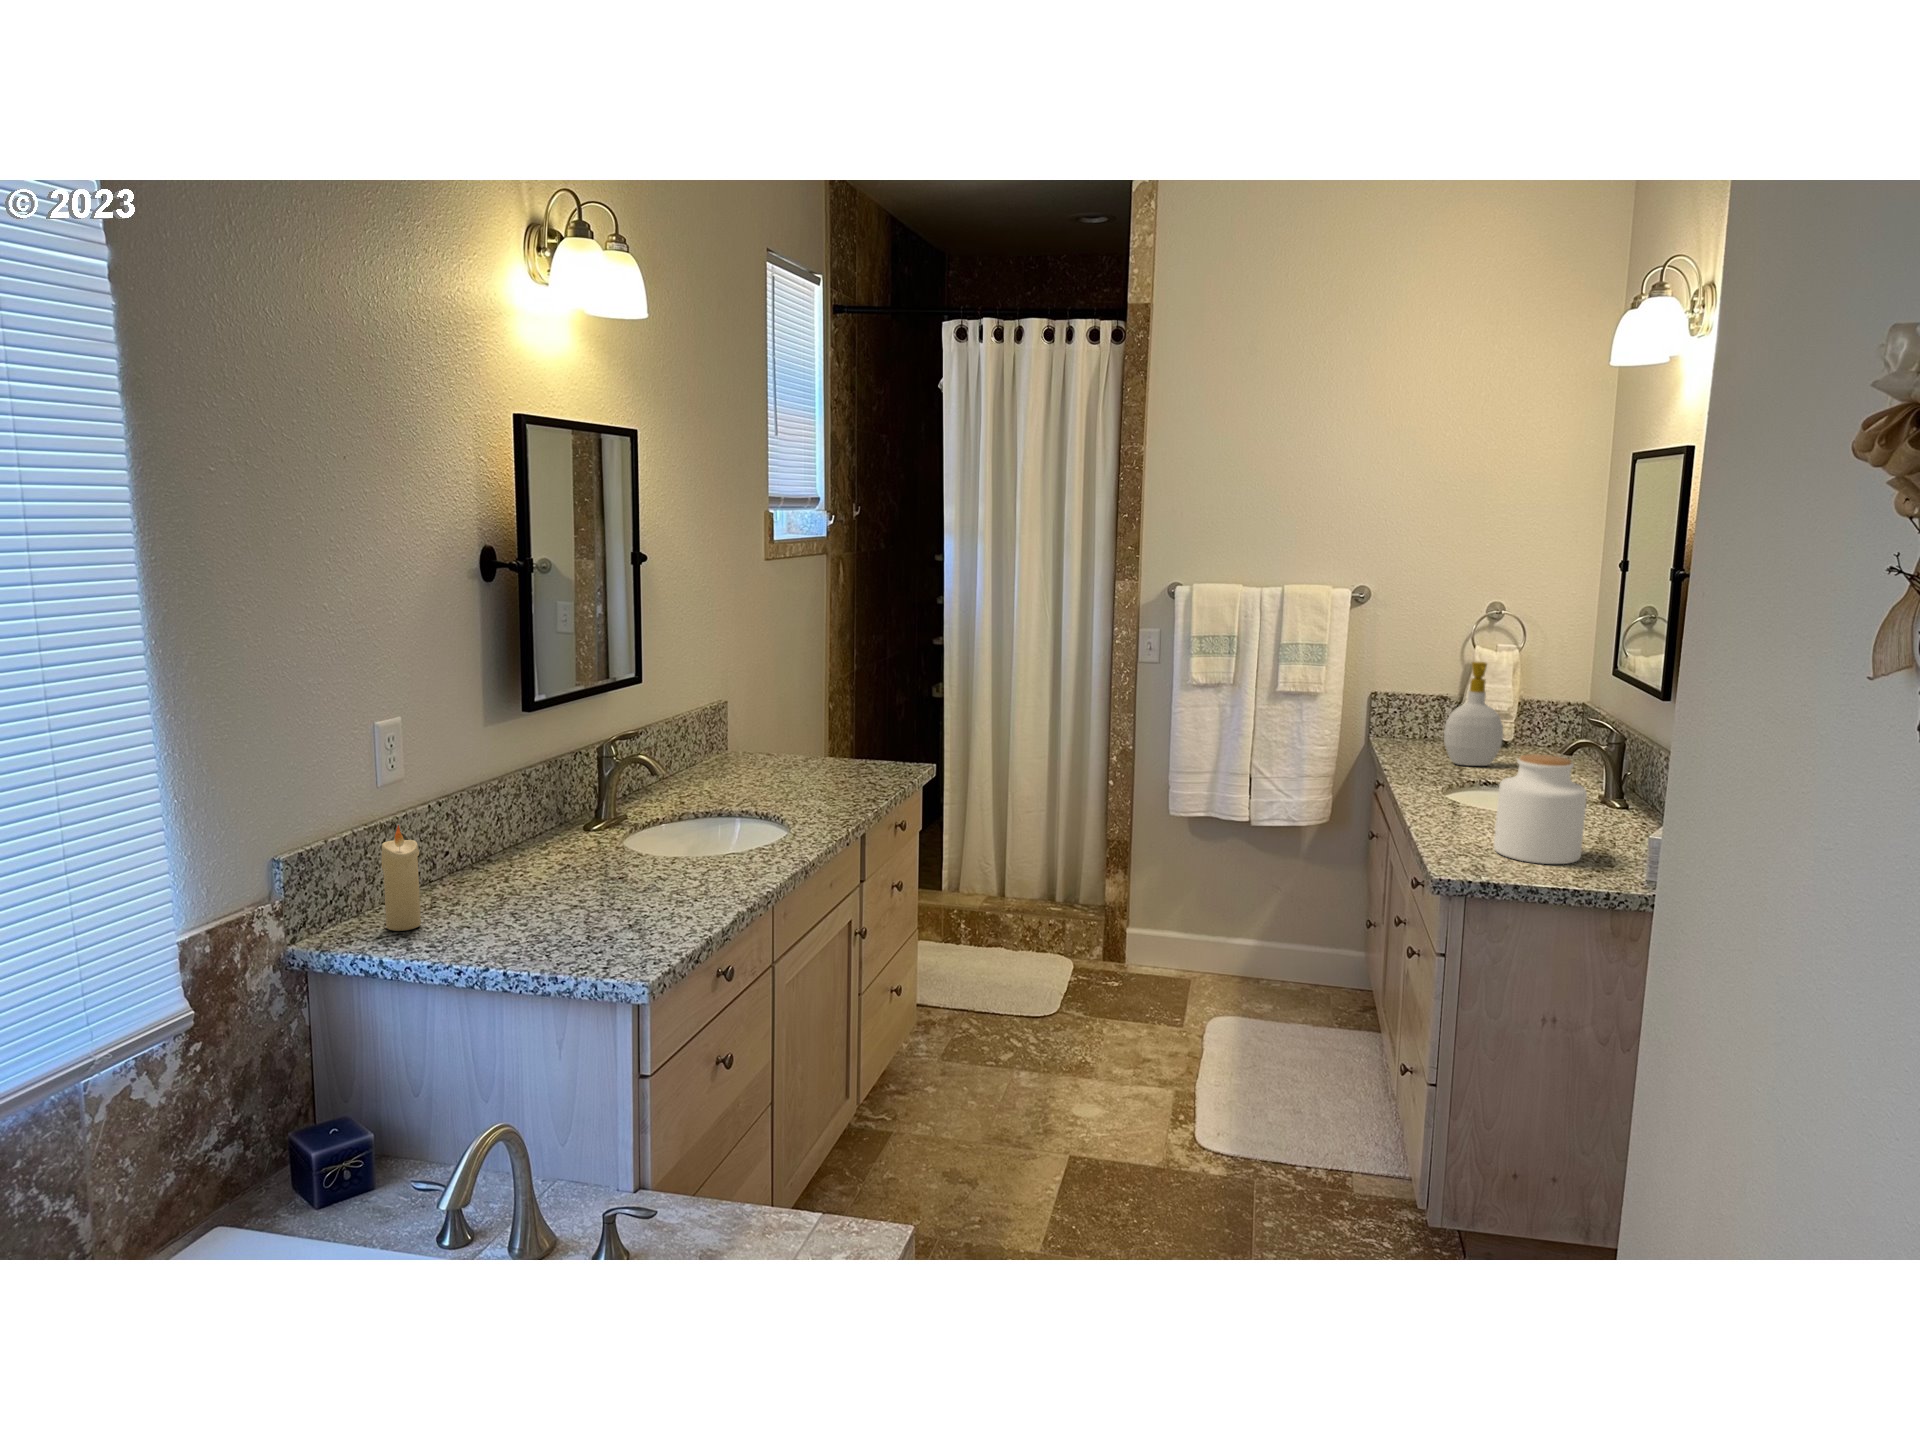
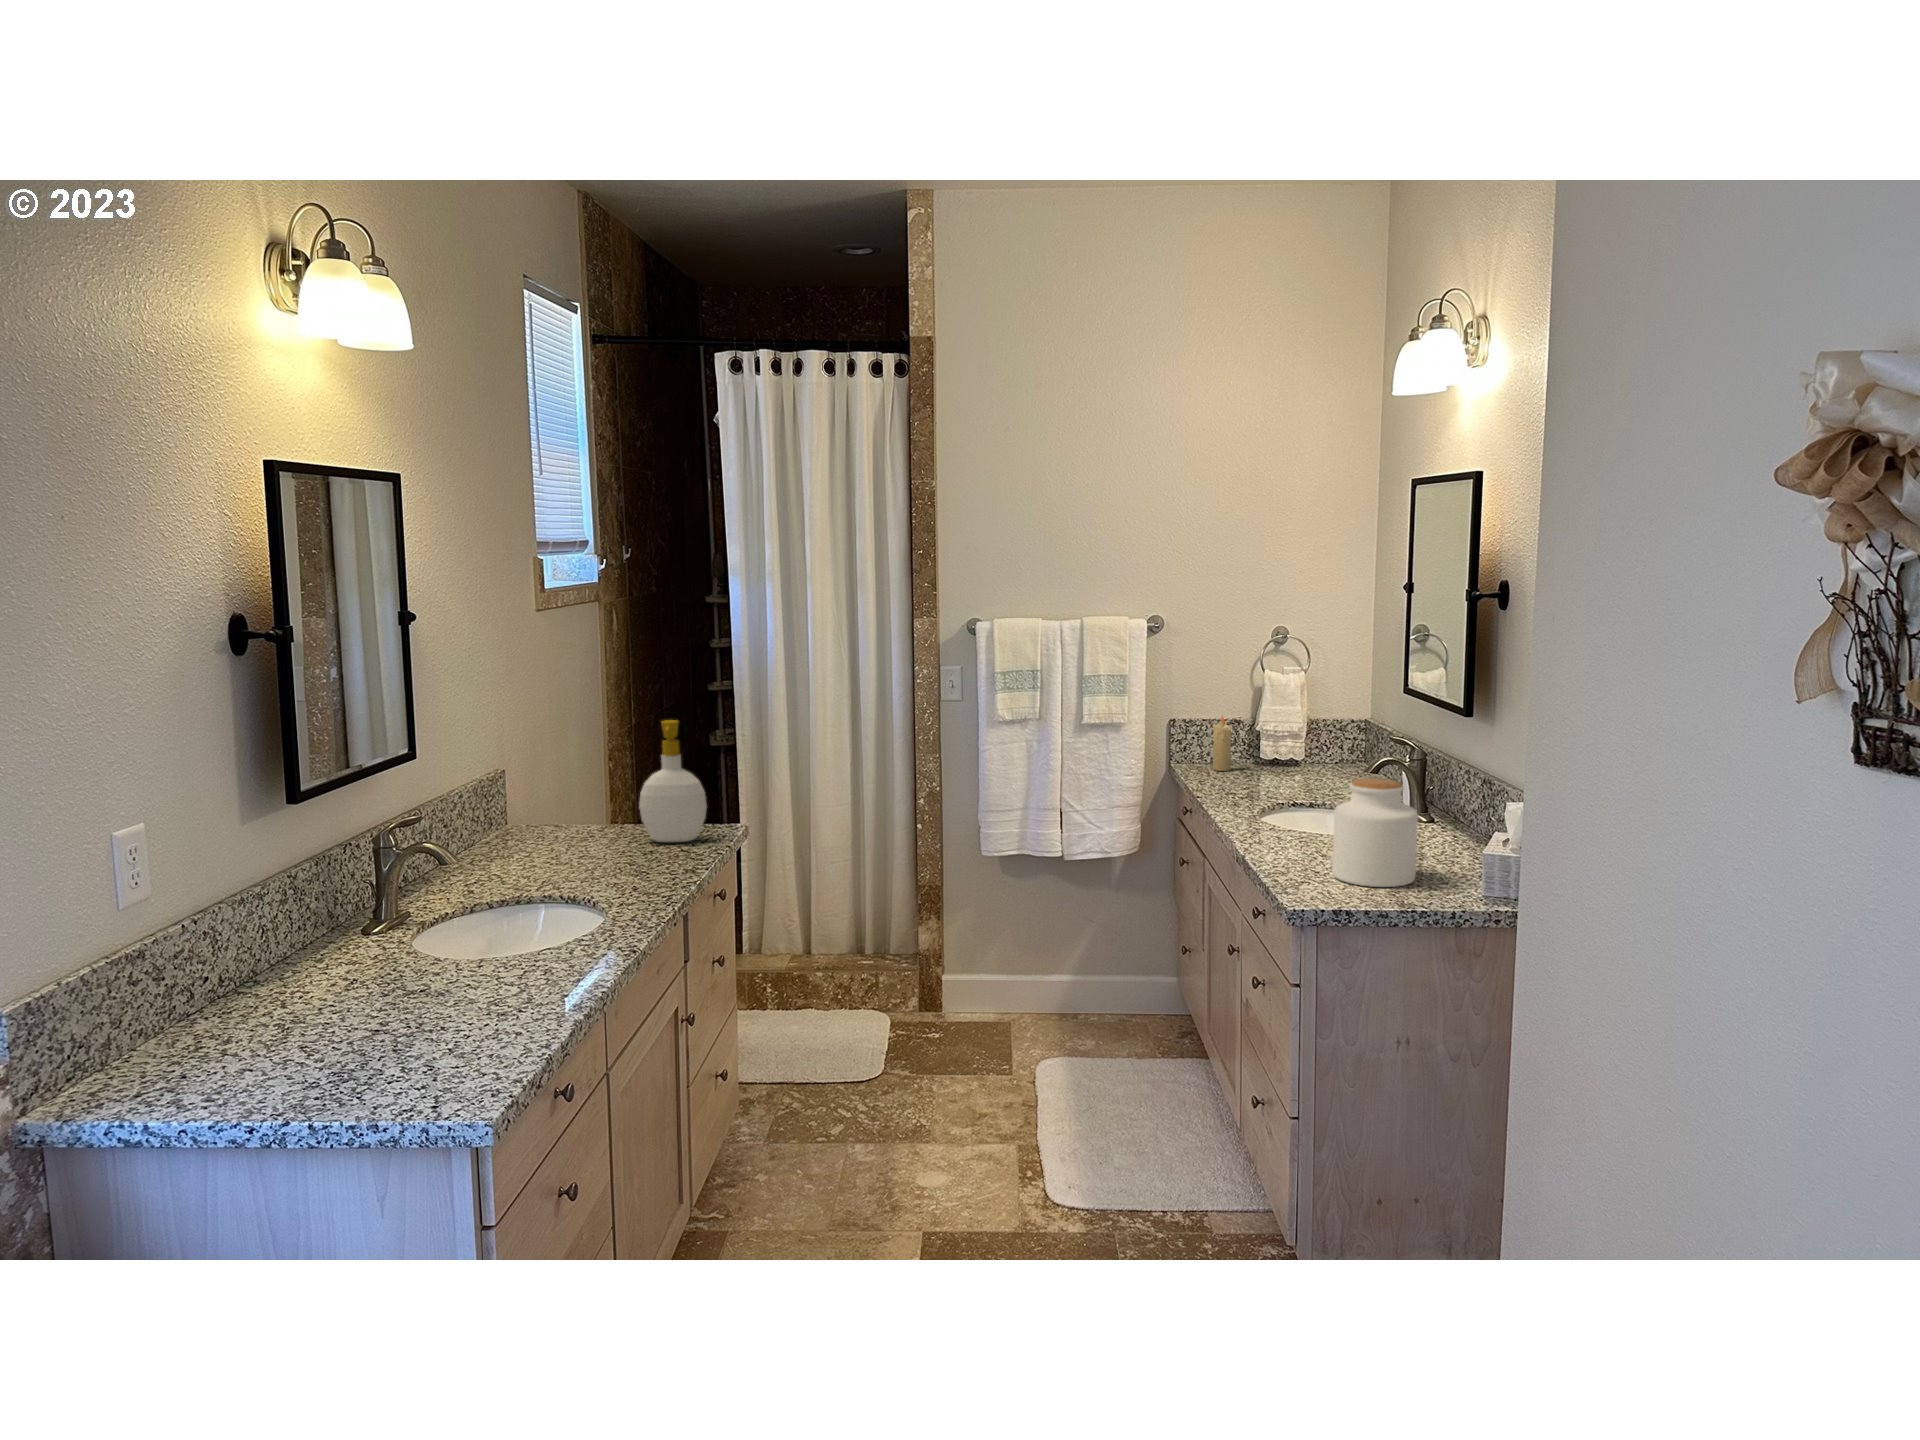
soap bottle: present [1444,662,1503,766] -> present [639,720,707,842]
candle: present [382,825,421,931] -> present [1213,716,1231,771]

